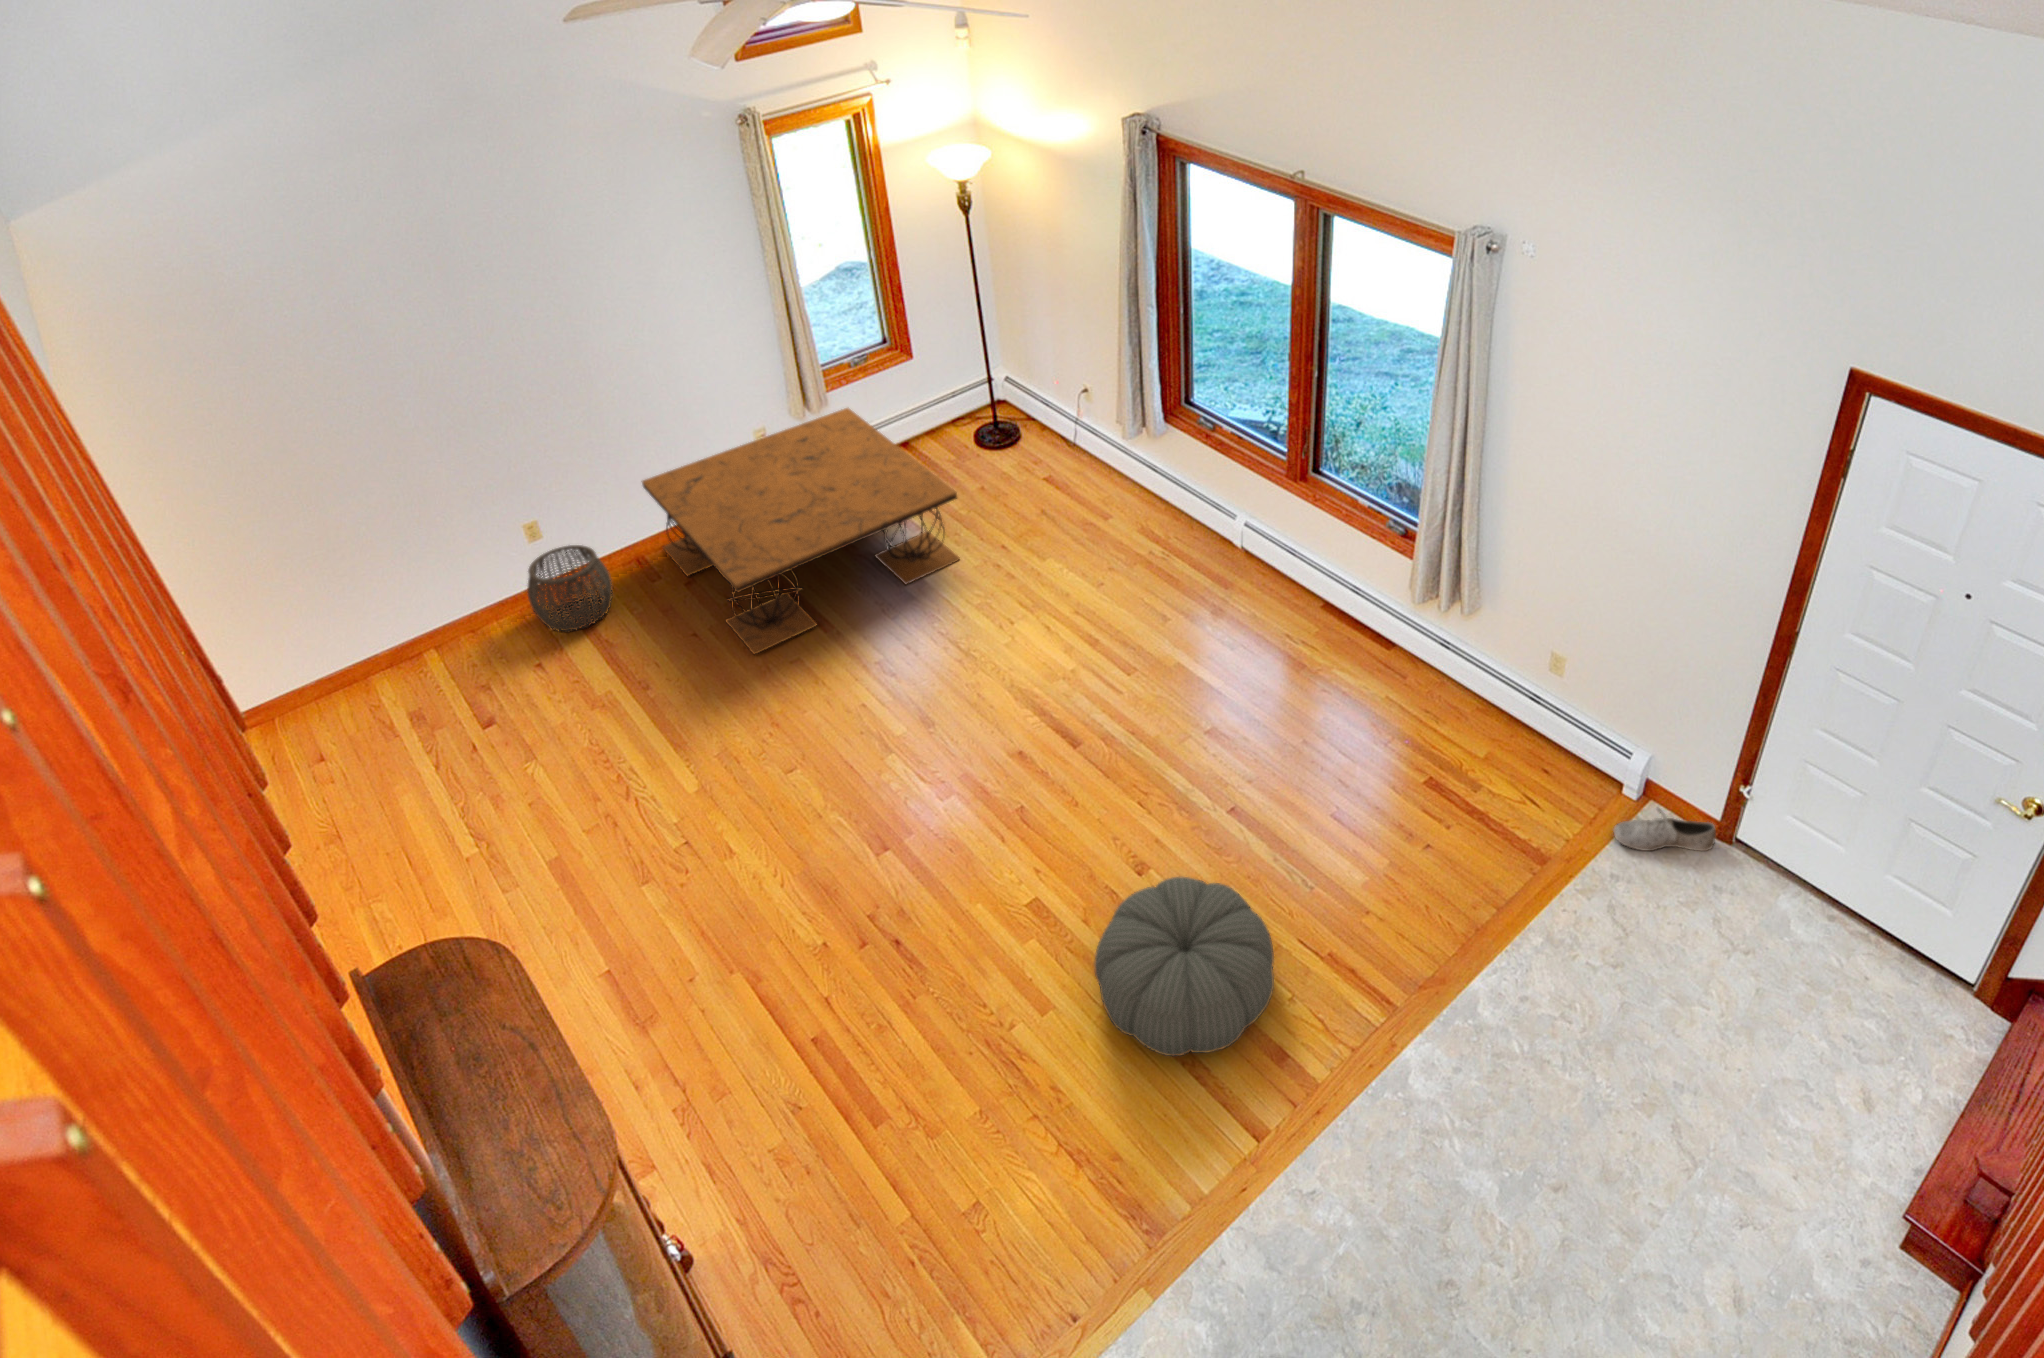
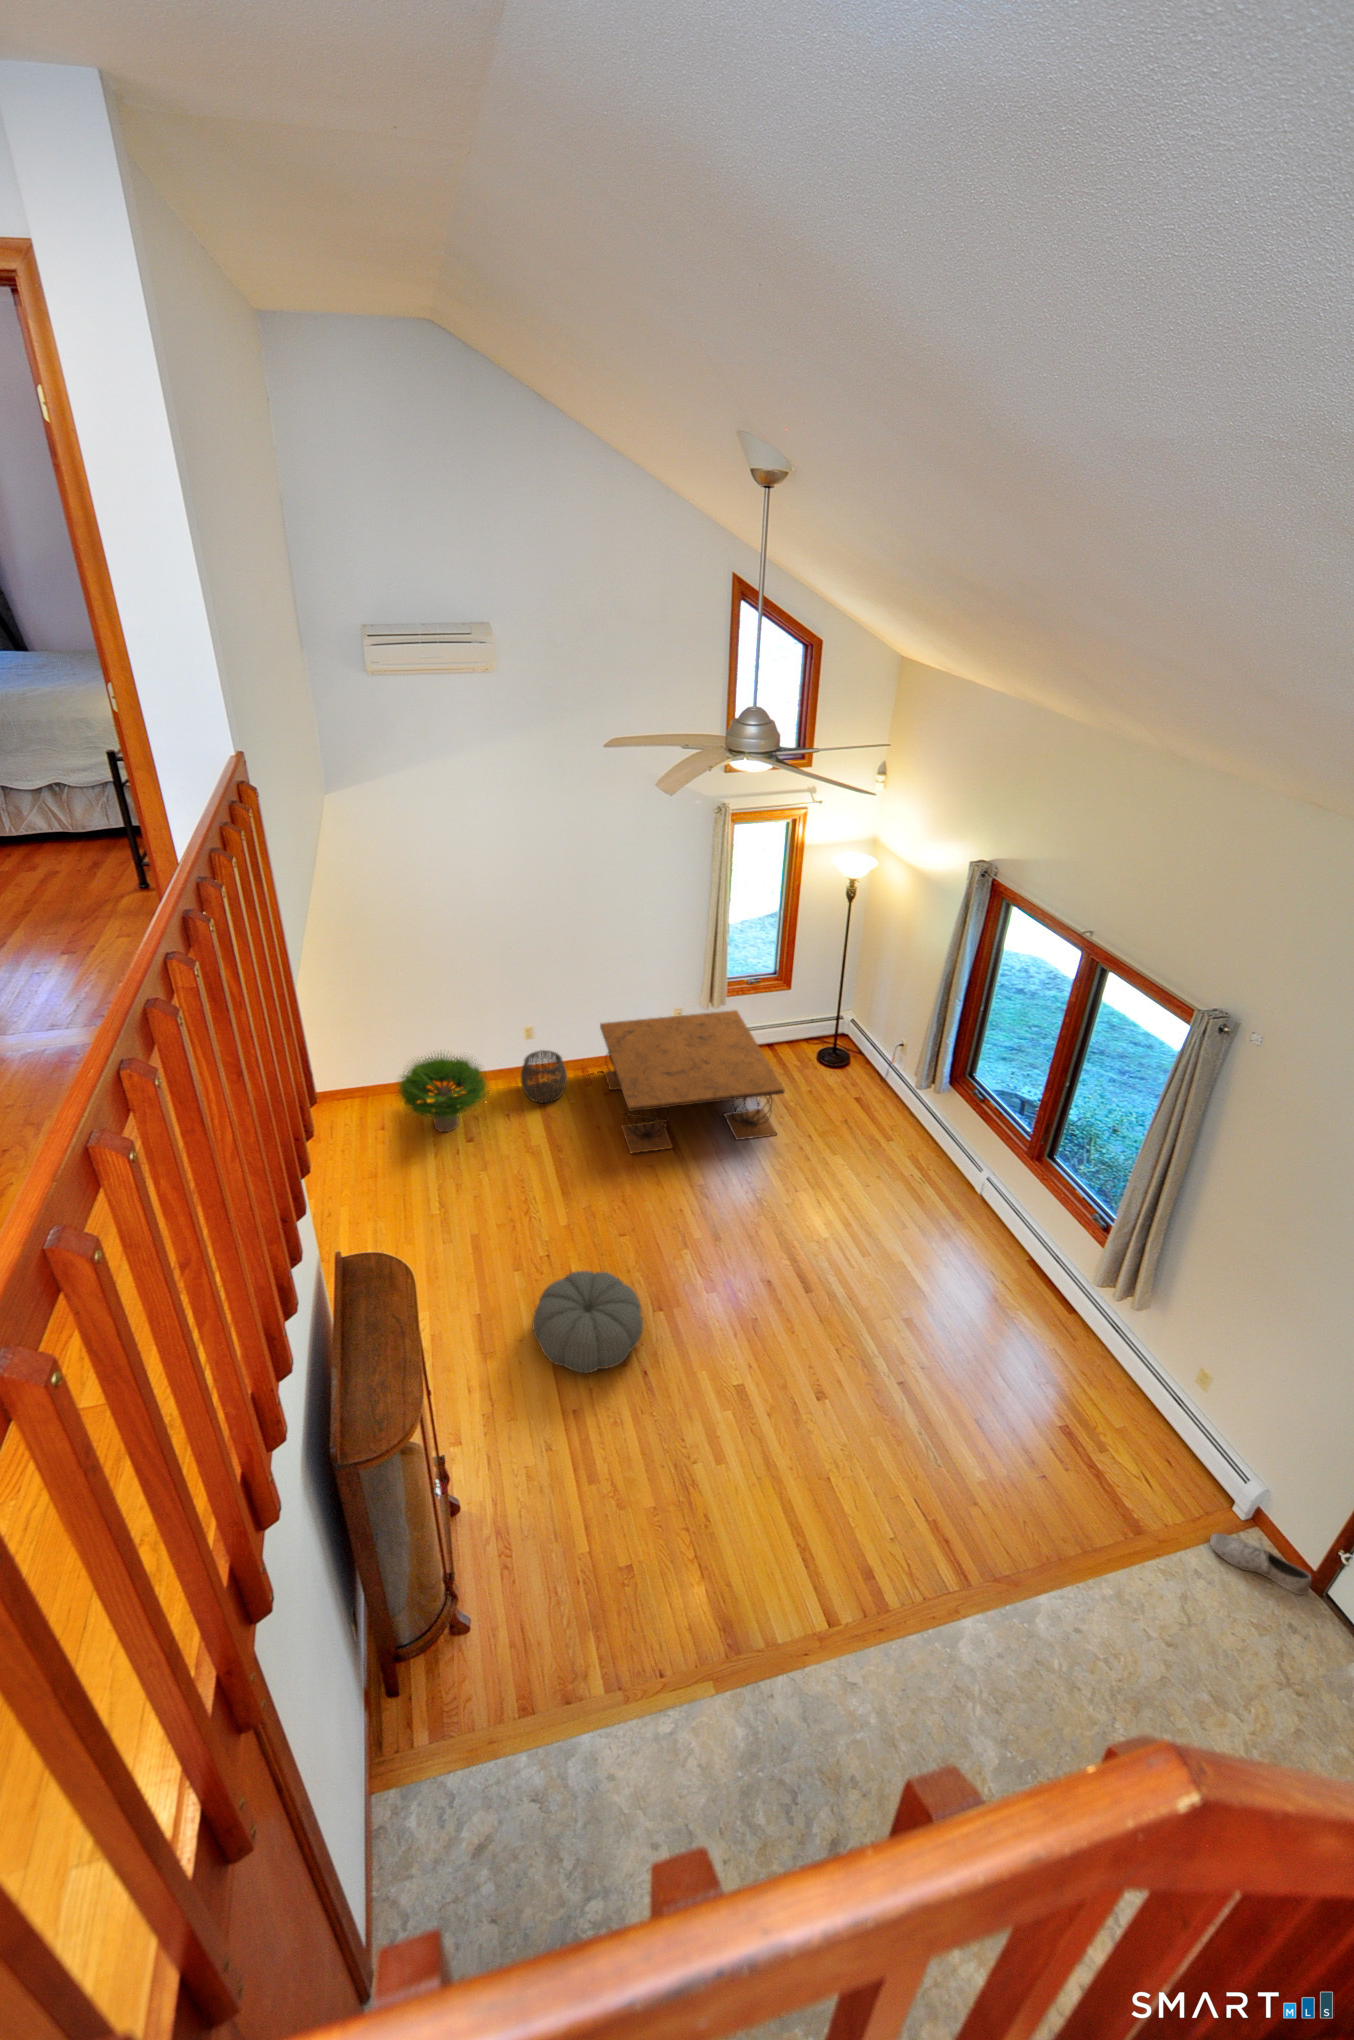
potted plant: none [290,588,487,732] -> present [398,1055,489,1132]
pouf: present [1094,877,1274,1056] -> present [533,1271,643,1373]

